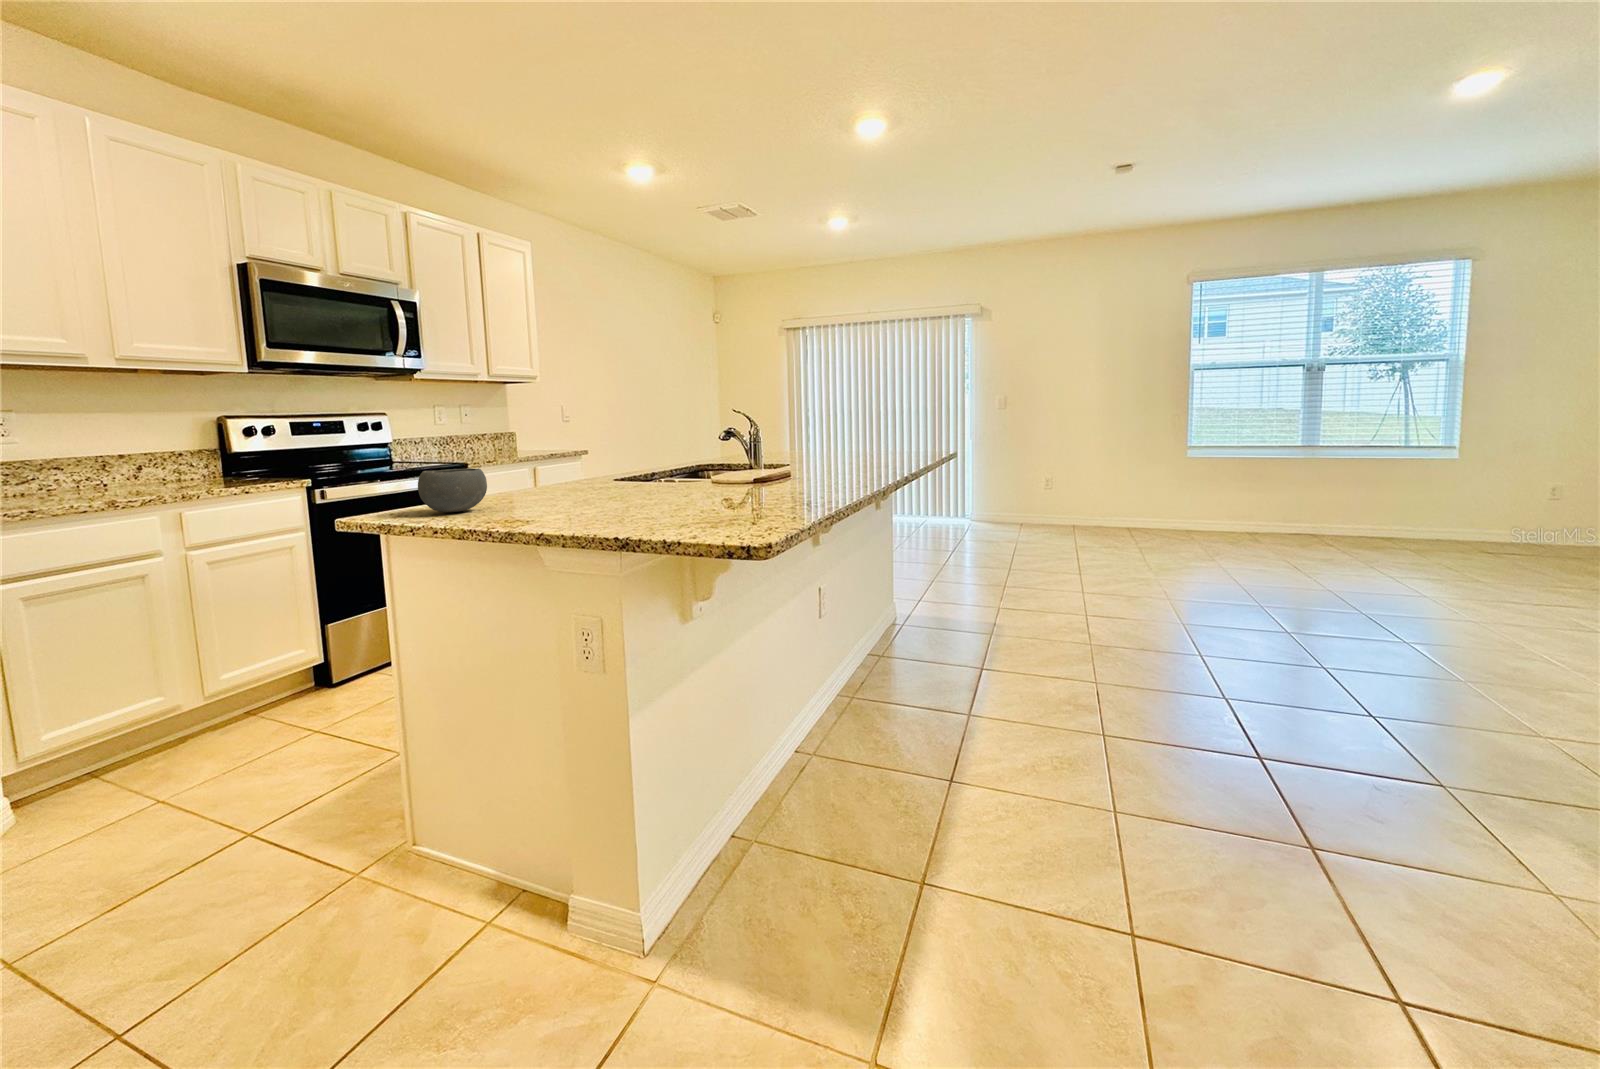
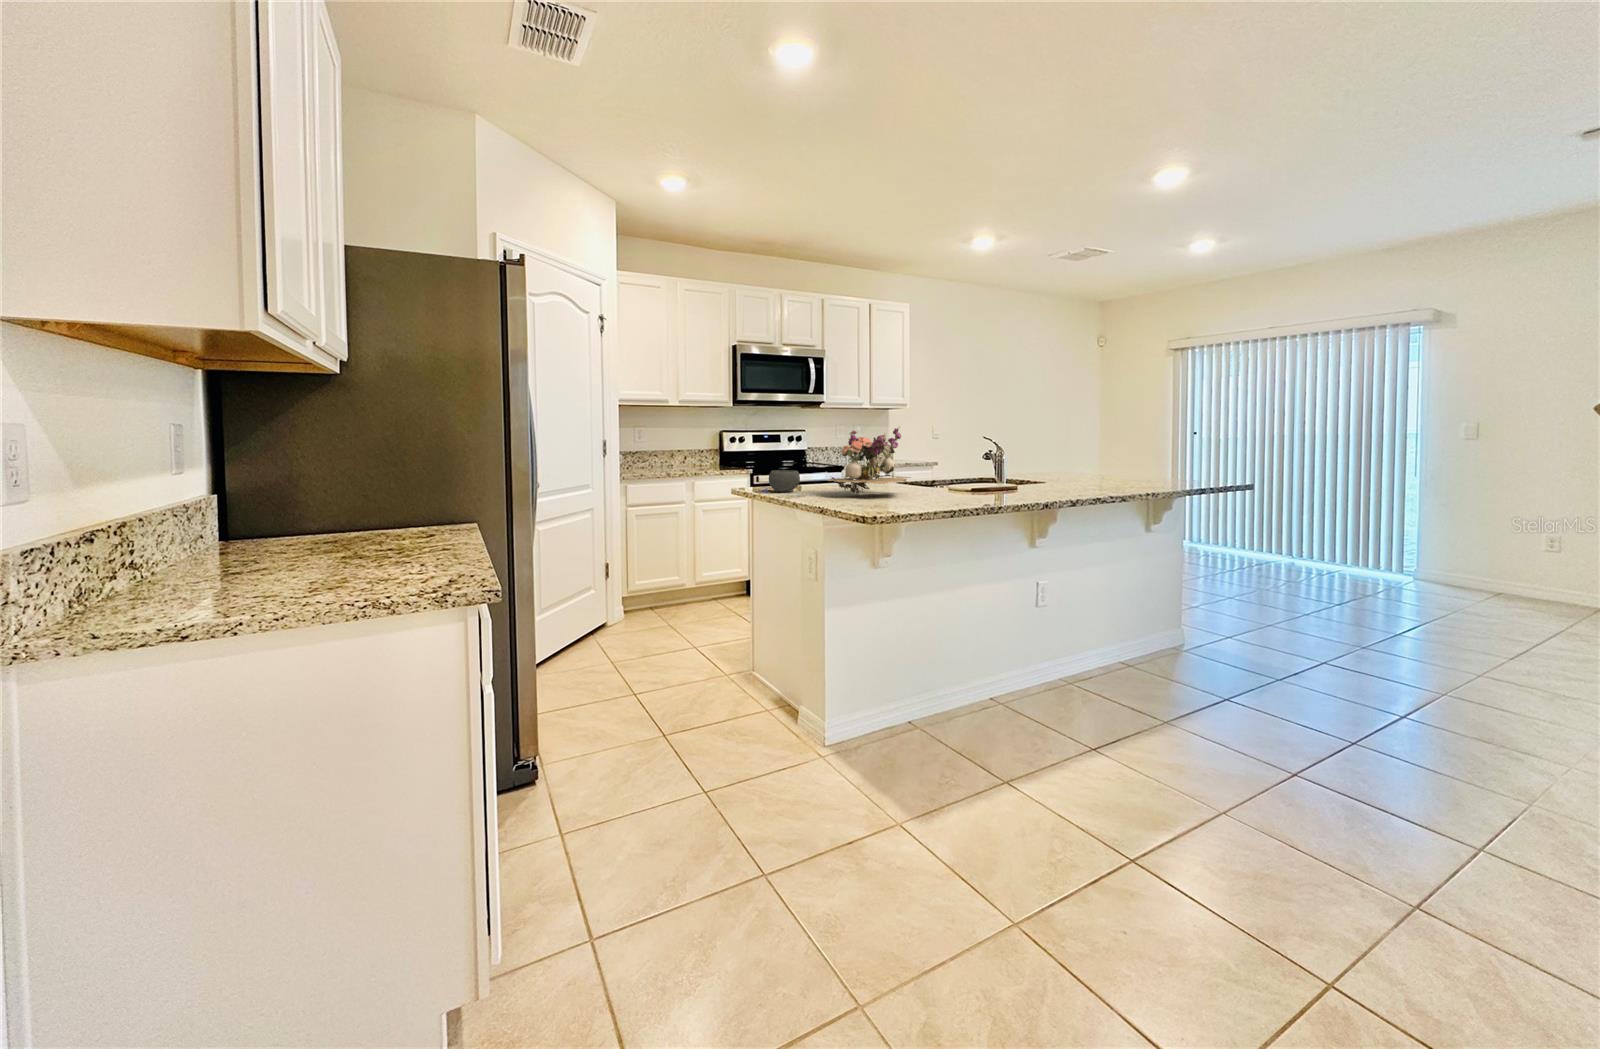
flower arrangement: none [567,381,718,505] -> present [828,426,911,494]

